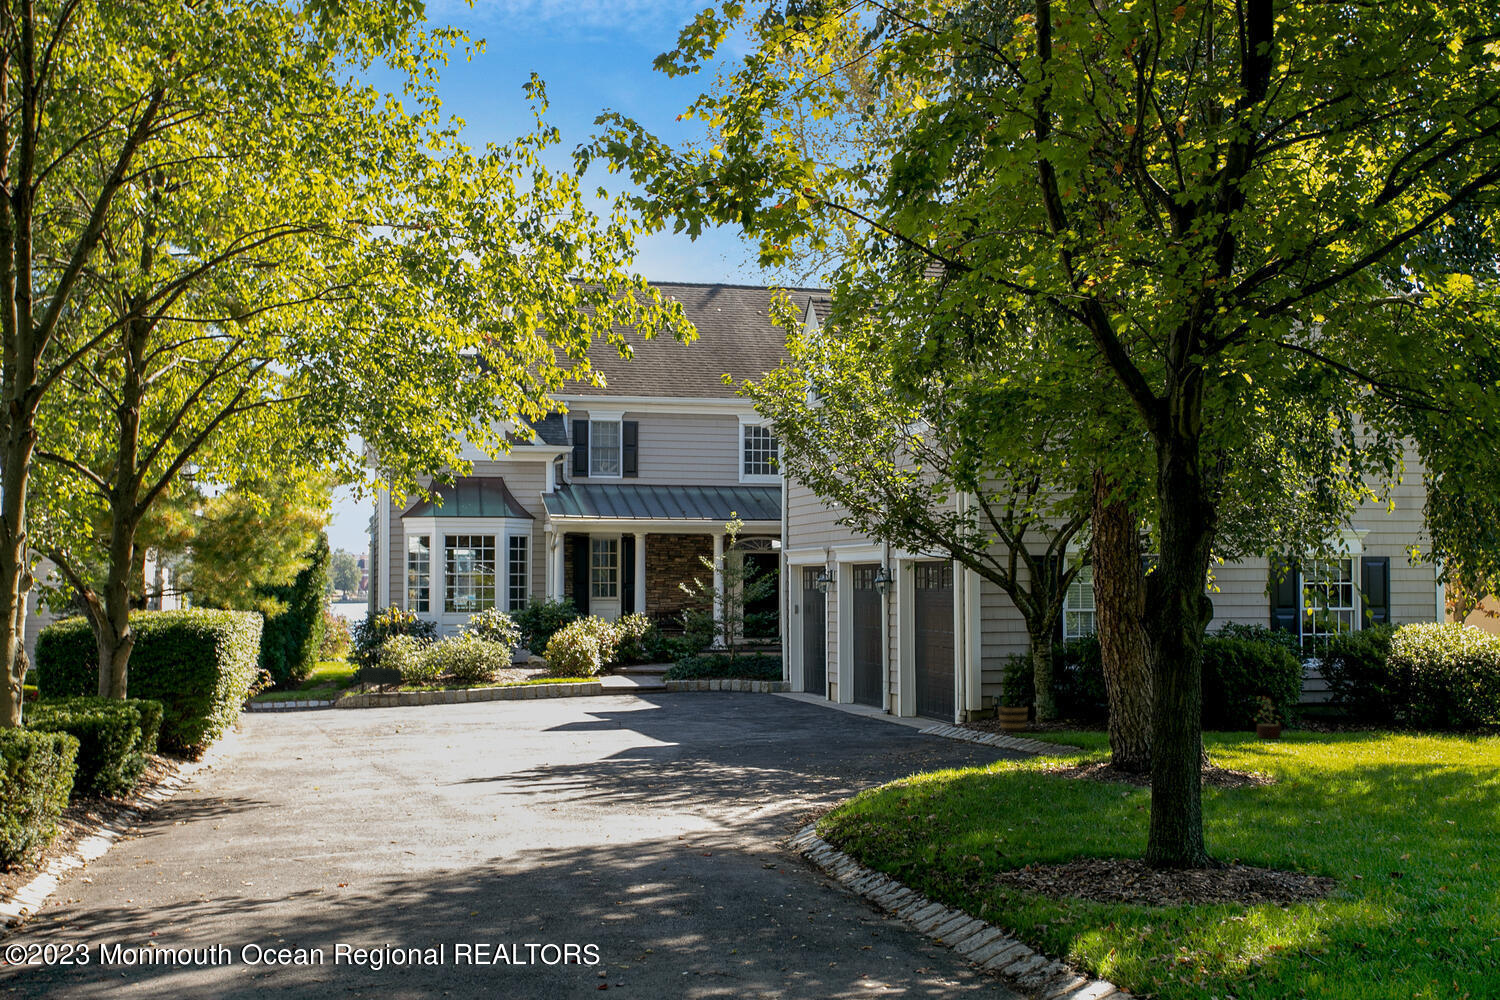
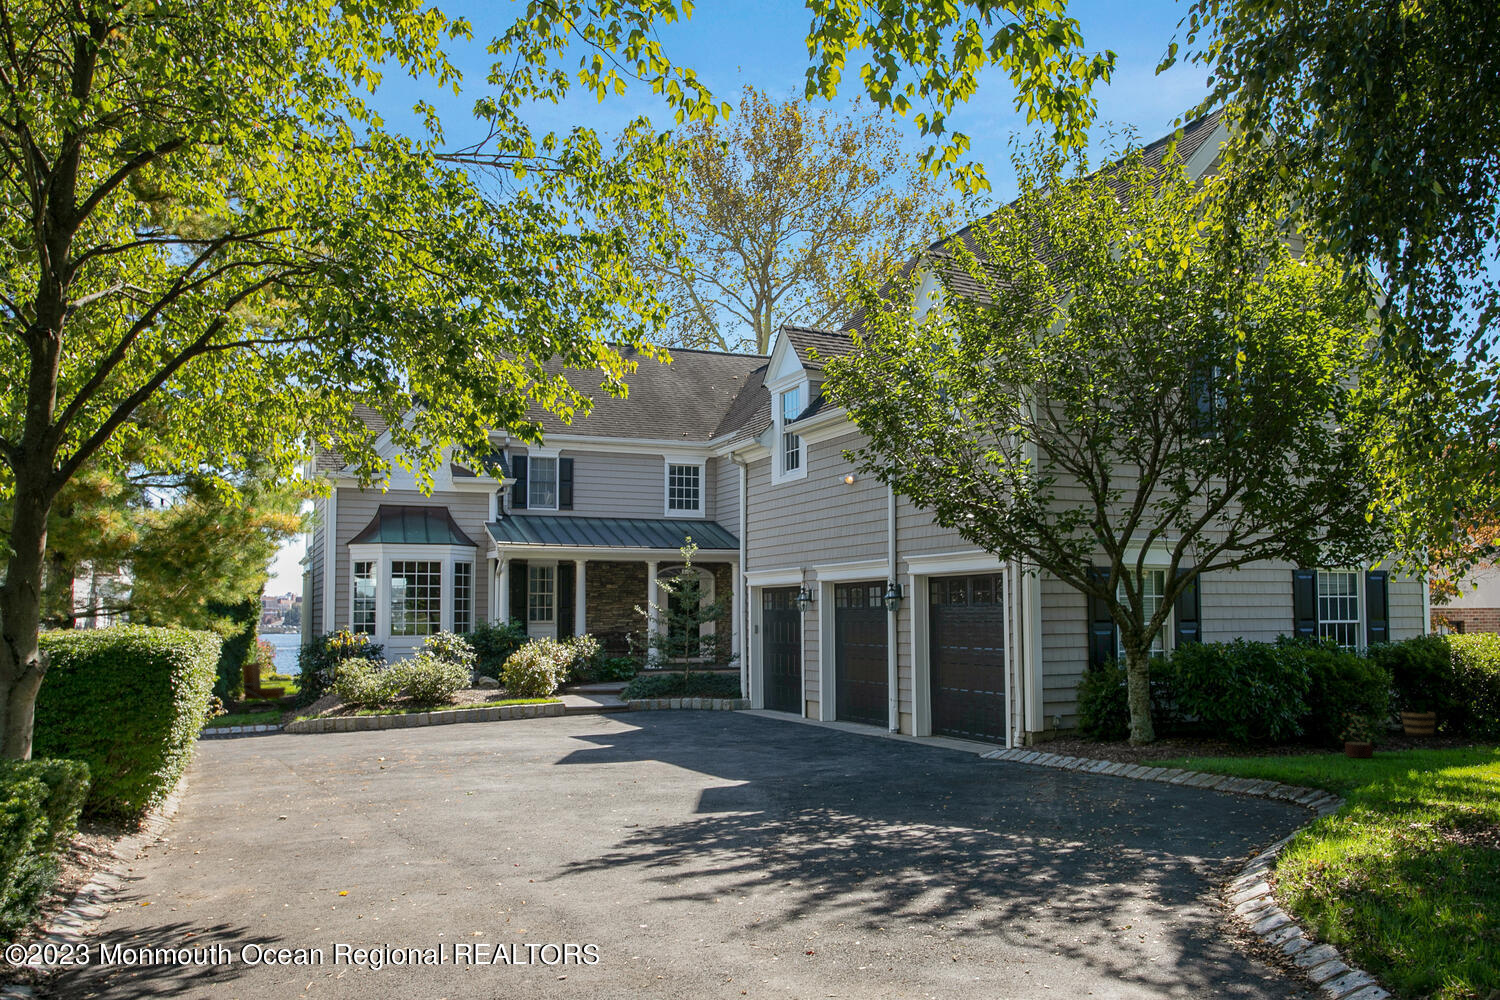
lounge chair: none [296,639,346,685] -> present [237,663,287,709]
bench: present [360,667,402,698] -> none [312,691,360,724]
bucket: present [998,706,1028,732] -> present [1401,712,1436,737]

